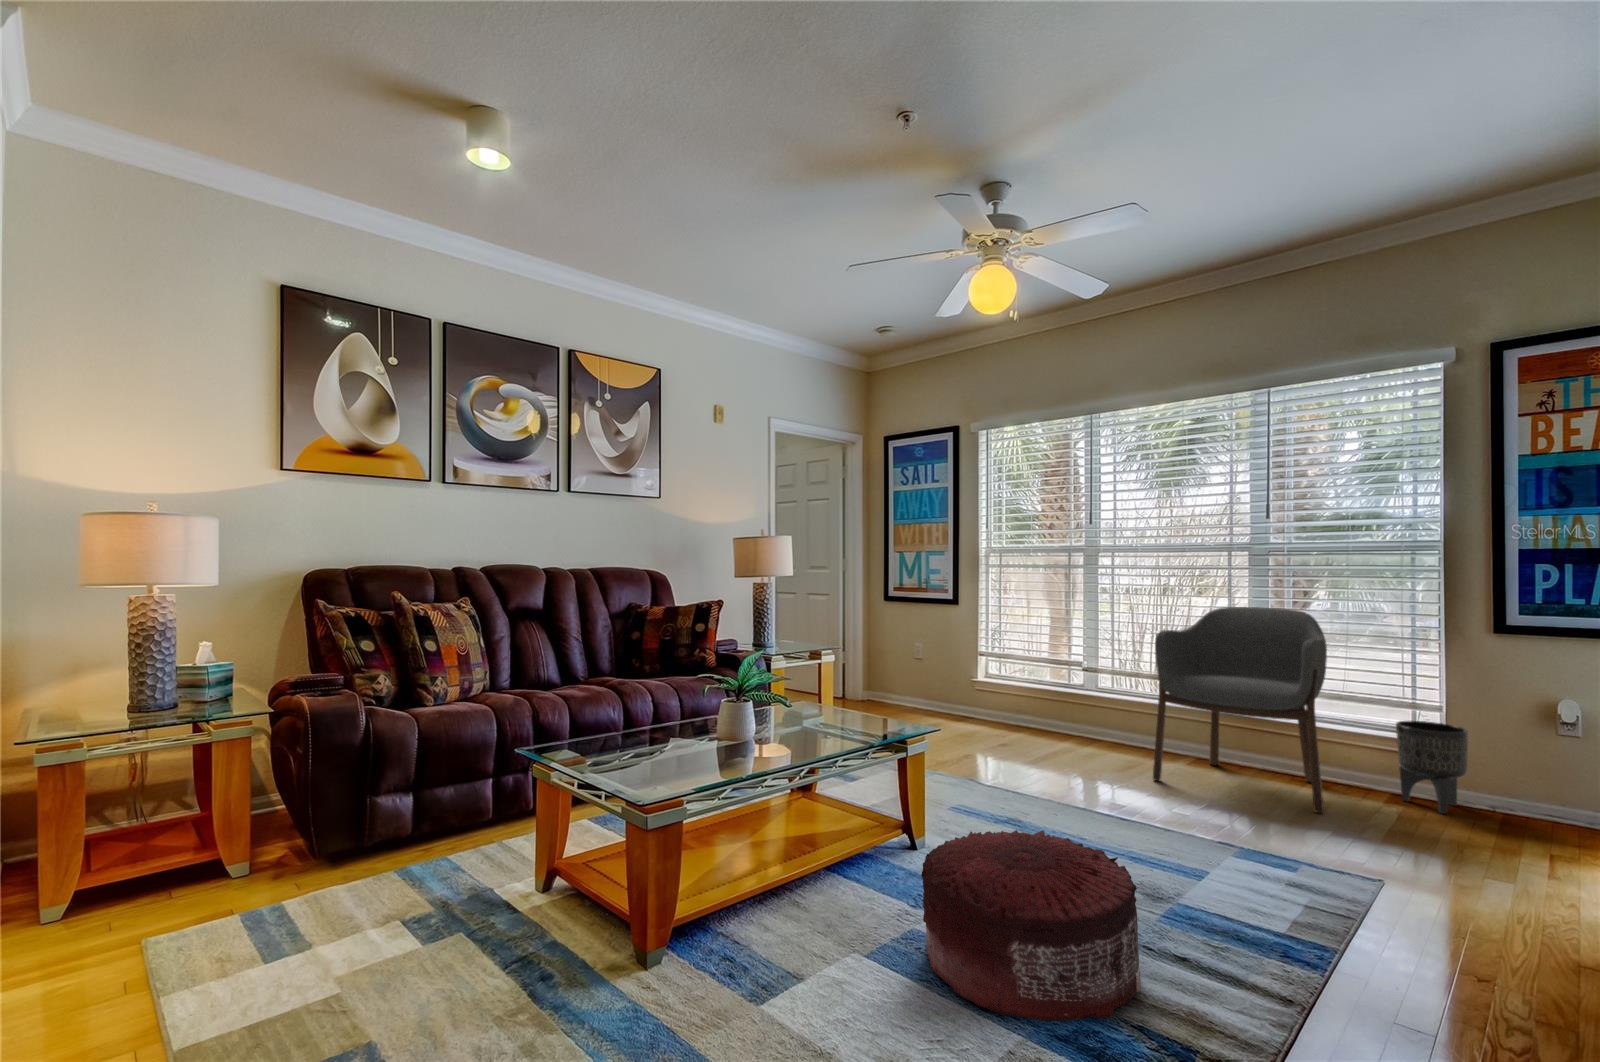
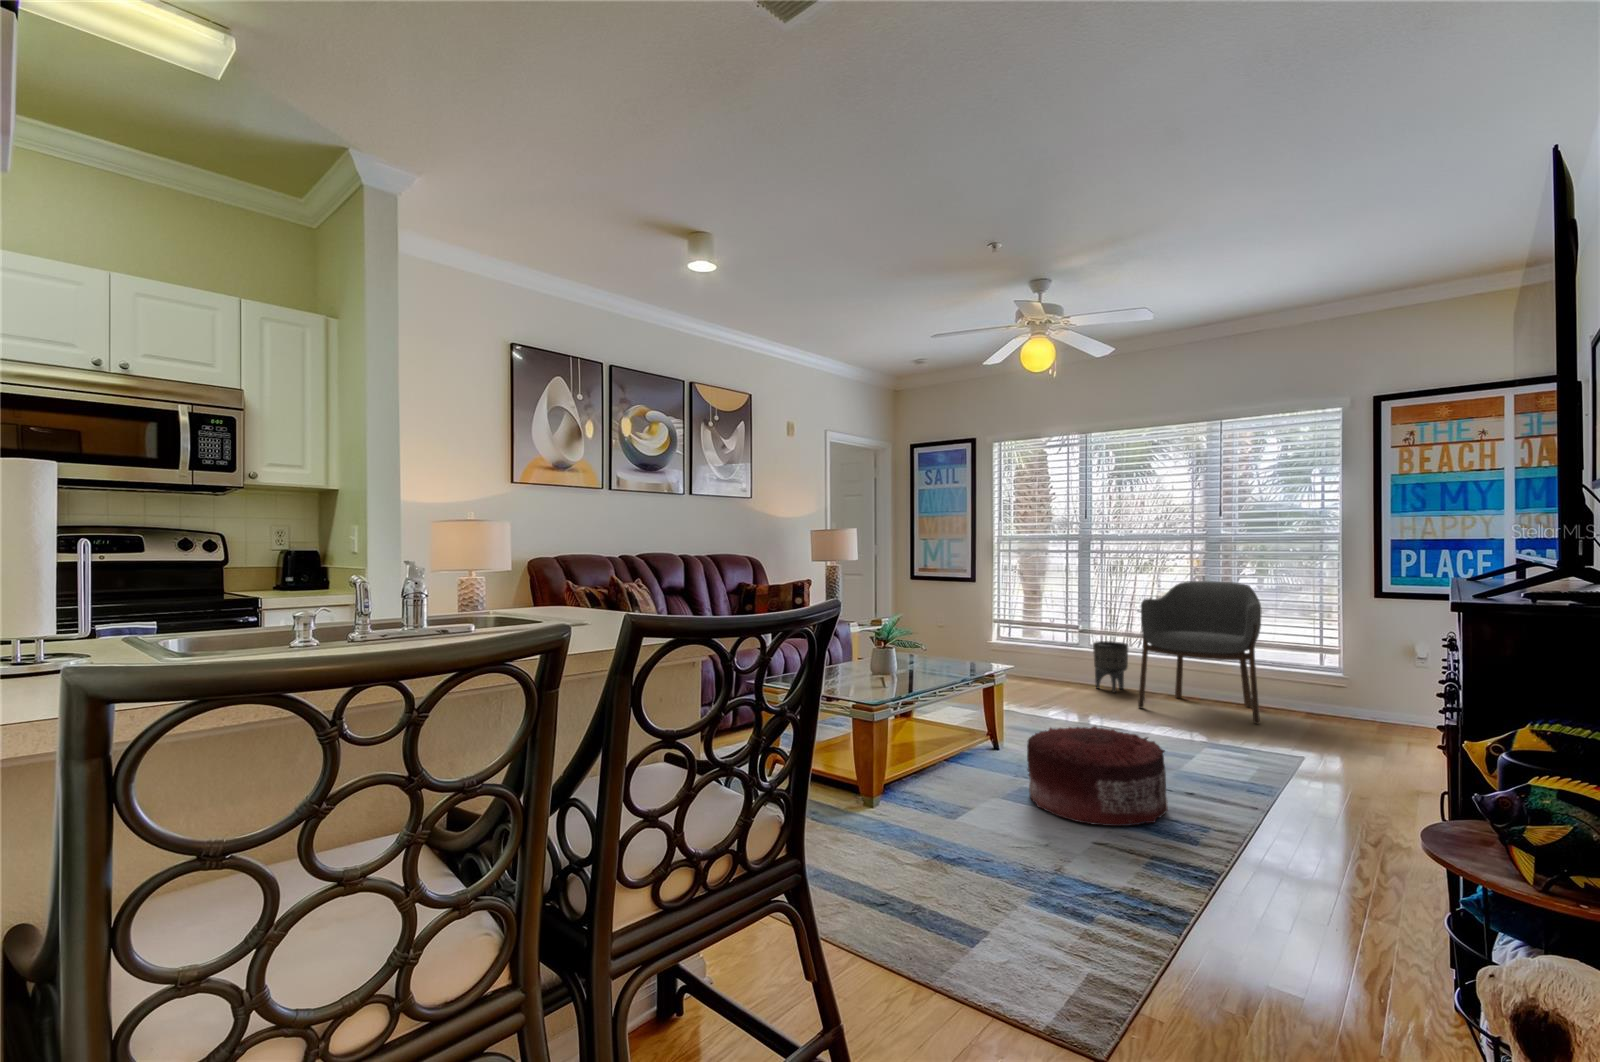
planter: present [1396,721,1468,814] -> present [1093,641,1129,693]

